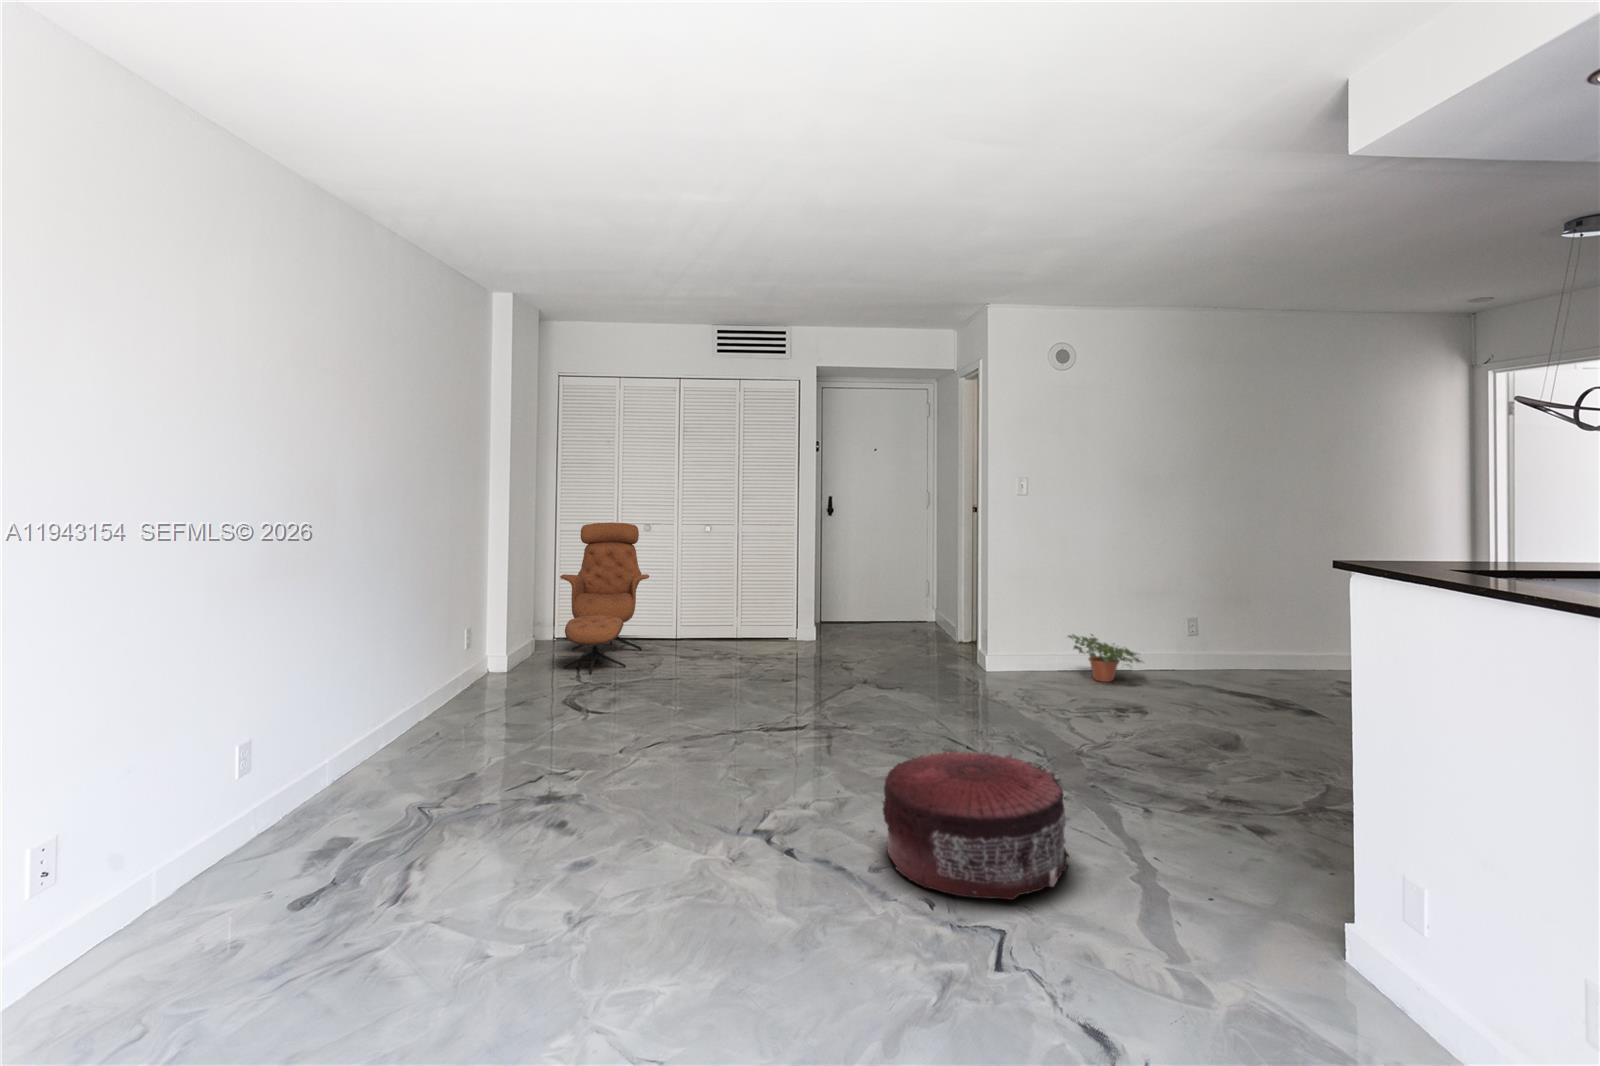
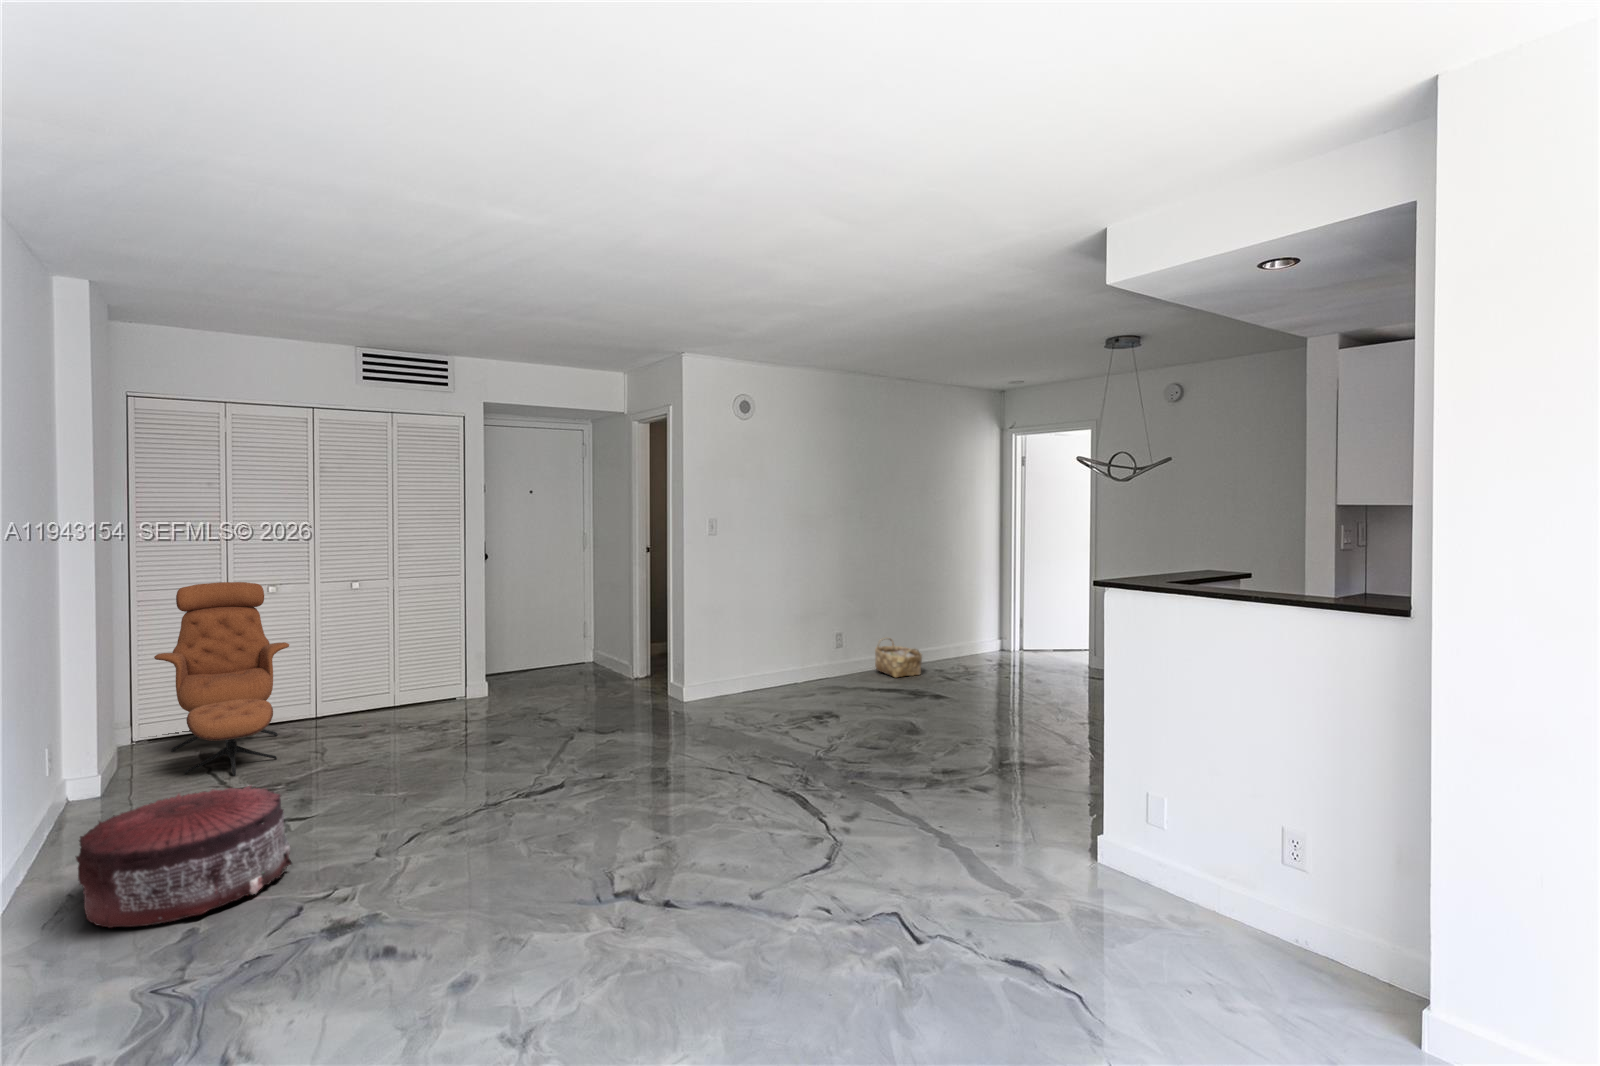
woven basket: none [1244,632,1312,684] -> present [875,638,922,678]
potted plant: present [1068,634,1142,682] -> none [750,654,818,695]
pouf: present [883,750,1069,900] -> present [76,785,292,928]

